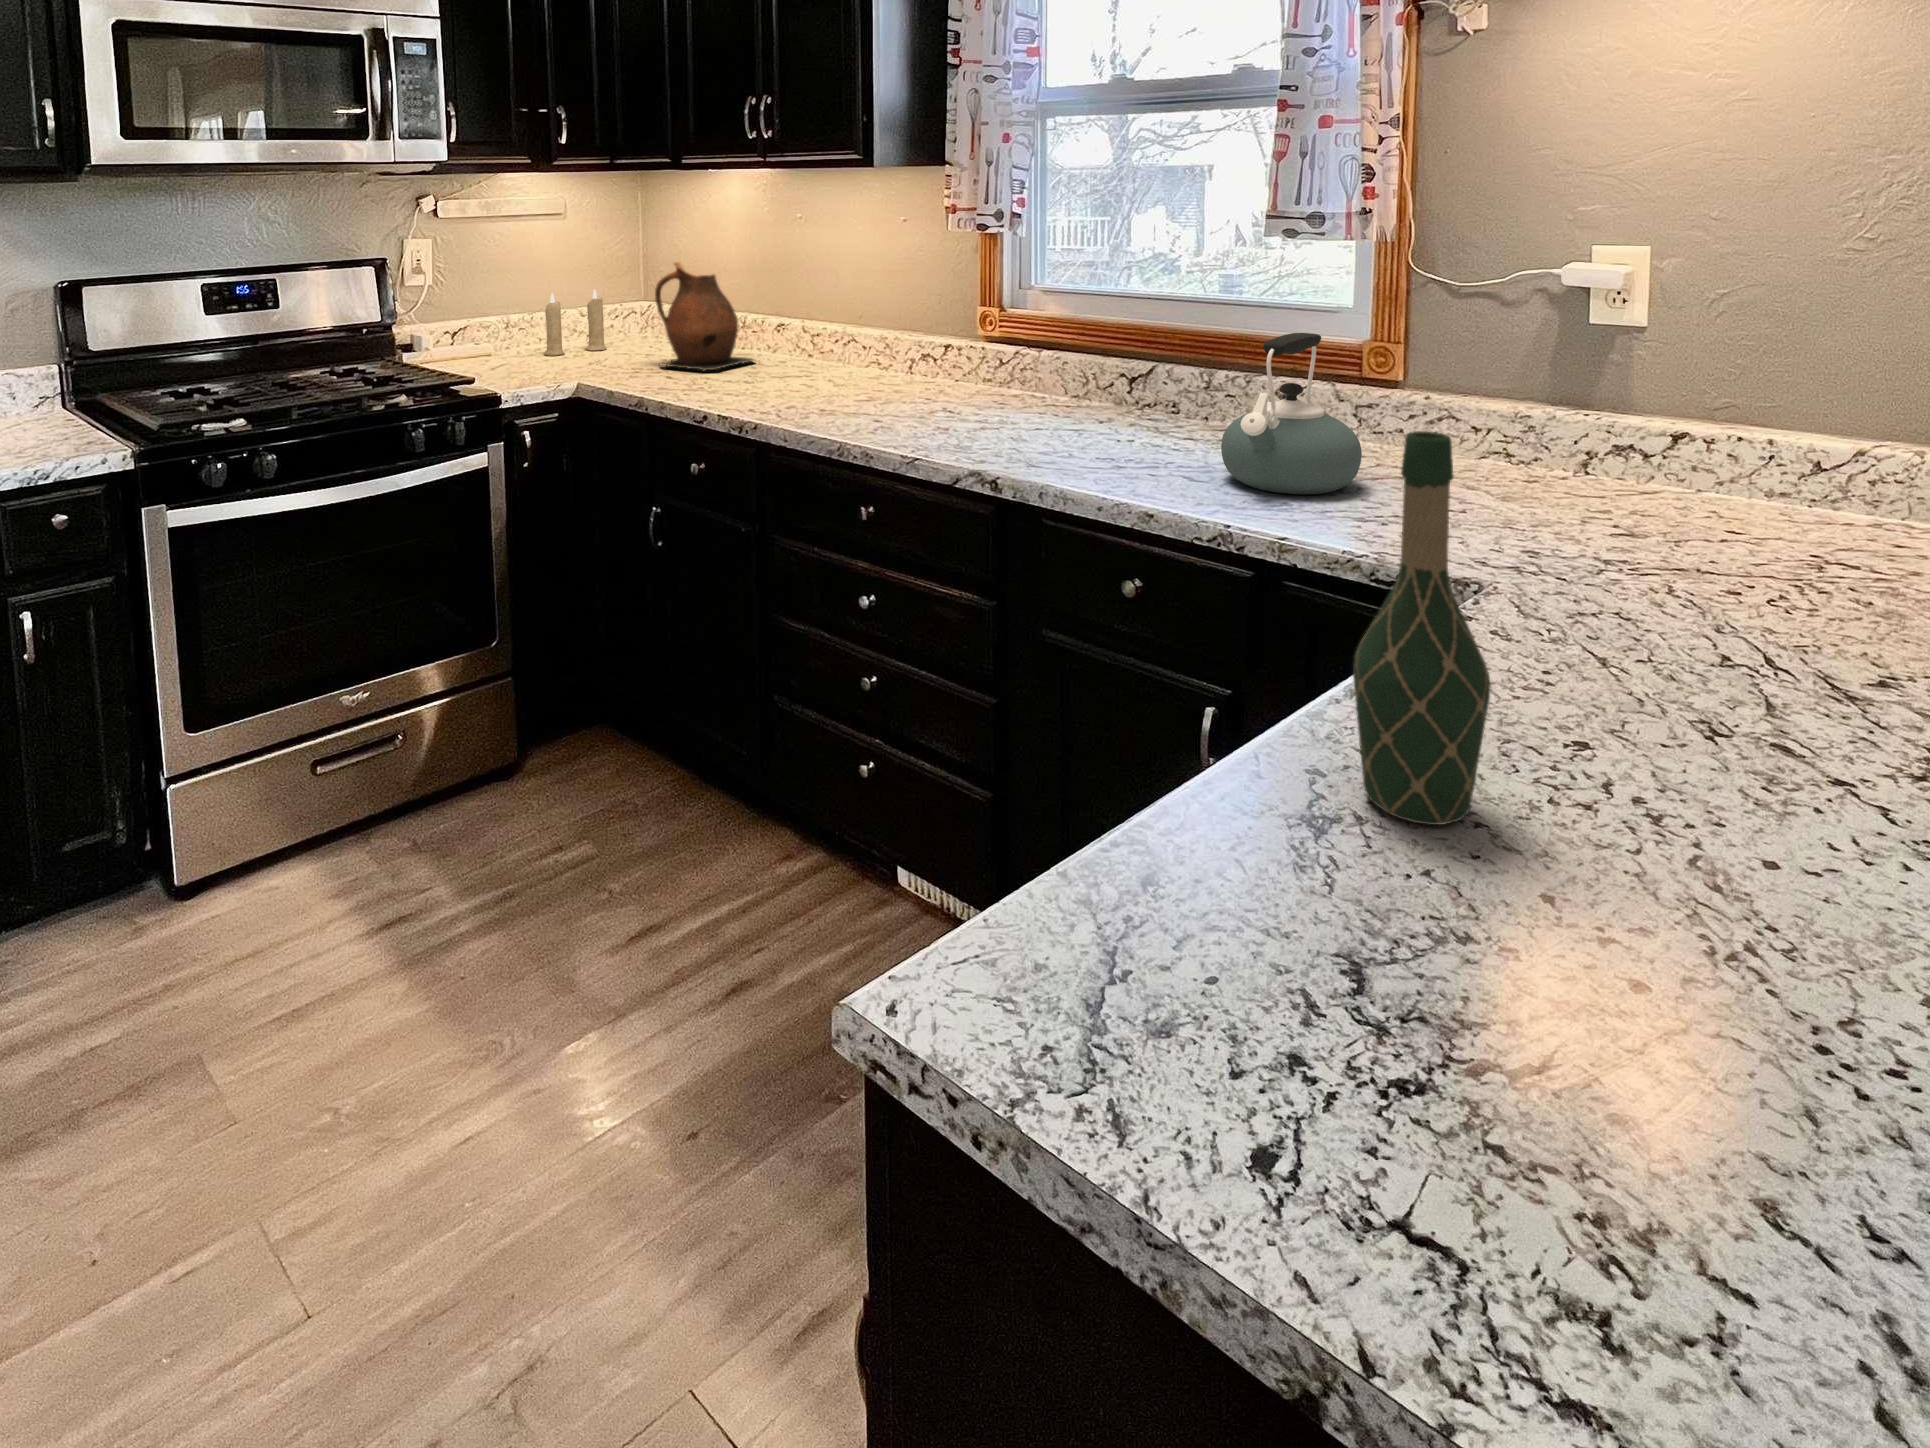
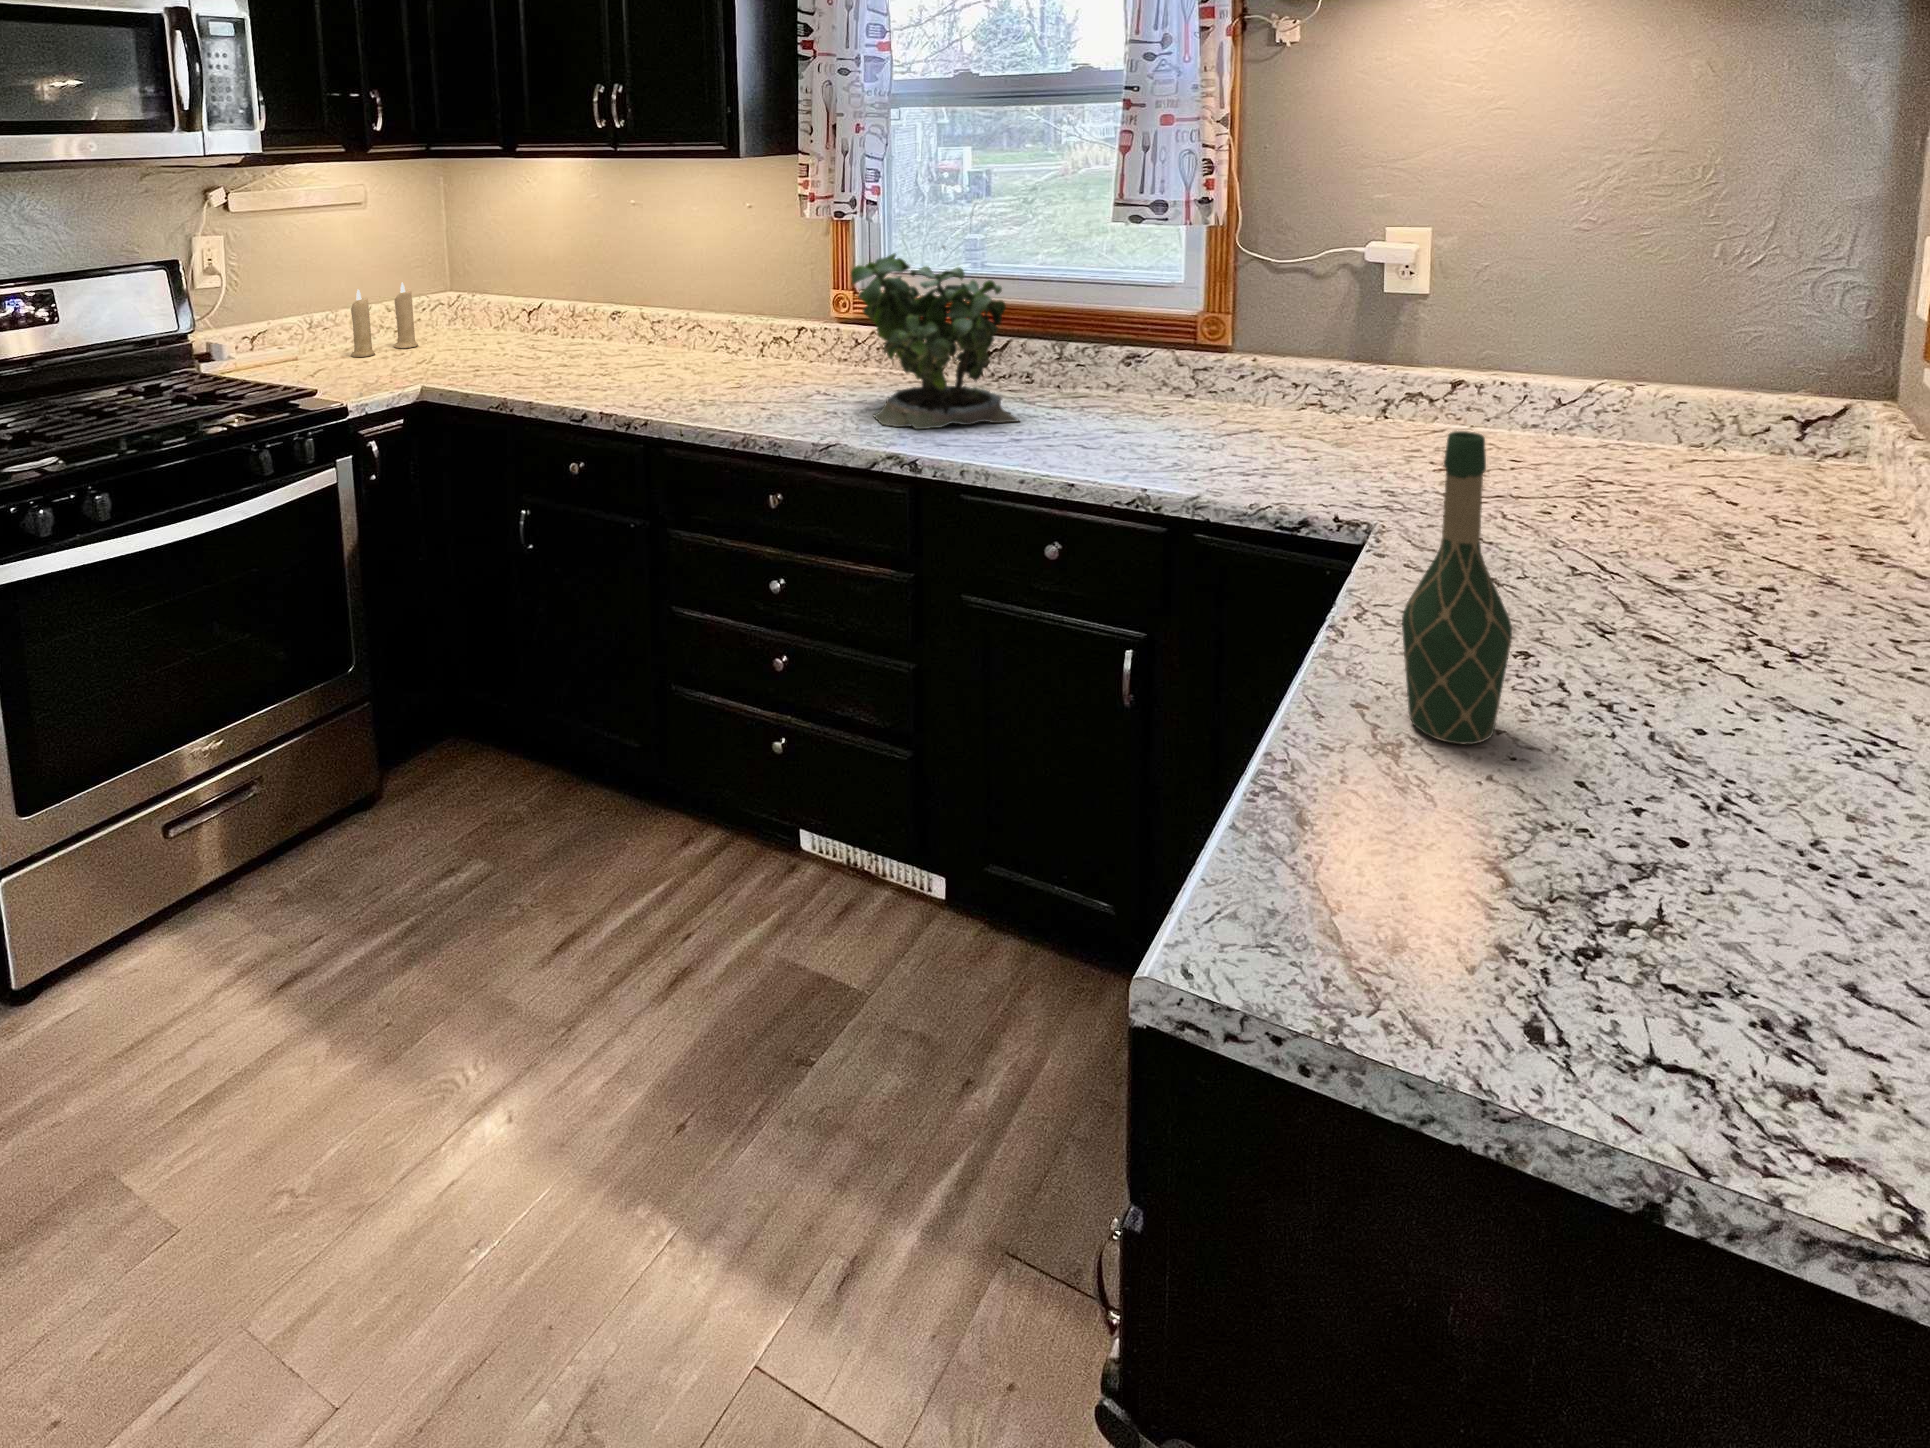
potted plant: none [961,254,1137,447] -> present [851,246,1018,429]
ceramic pitcher: present [655,262,754,371] -> none [486,253,595,367]
kettle: present [1221,333,1362,494] -> none [1112,313,1231,458]

